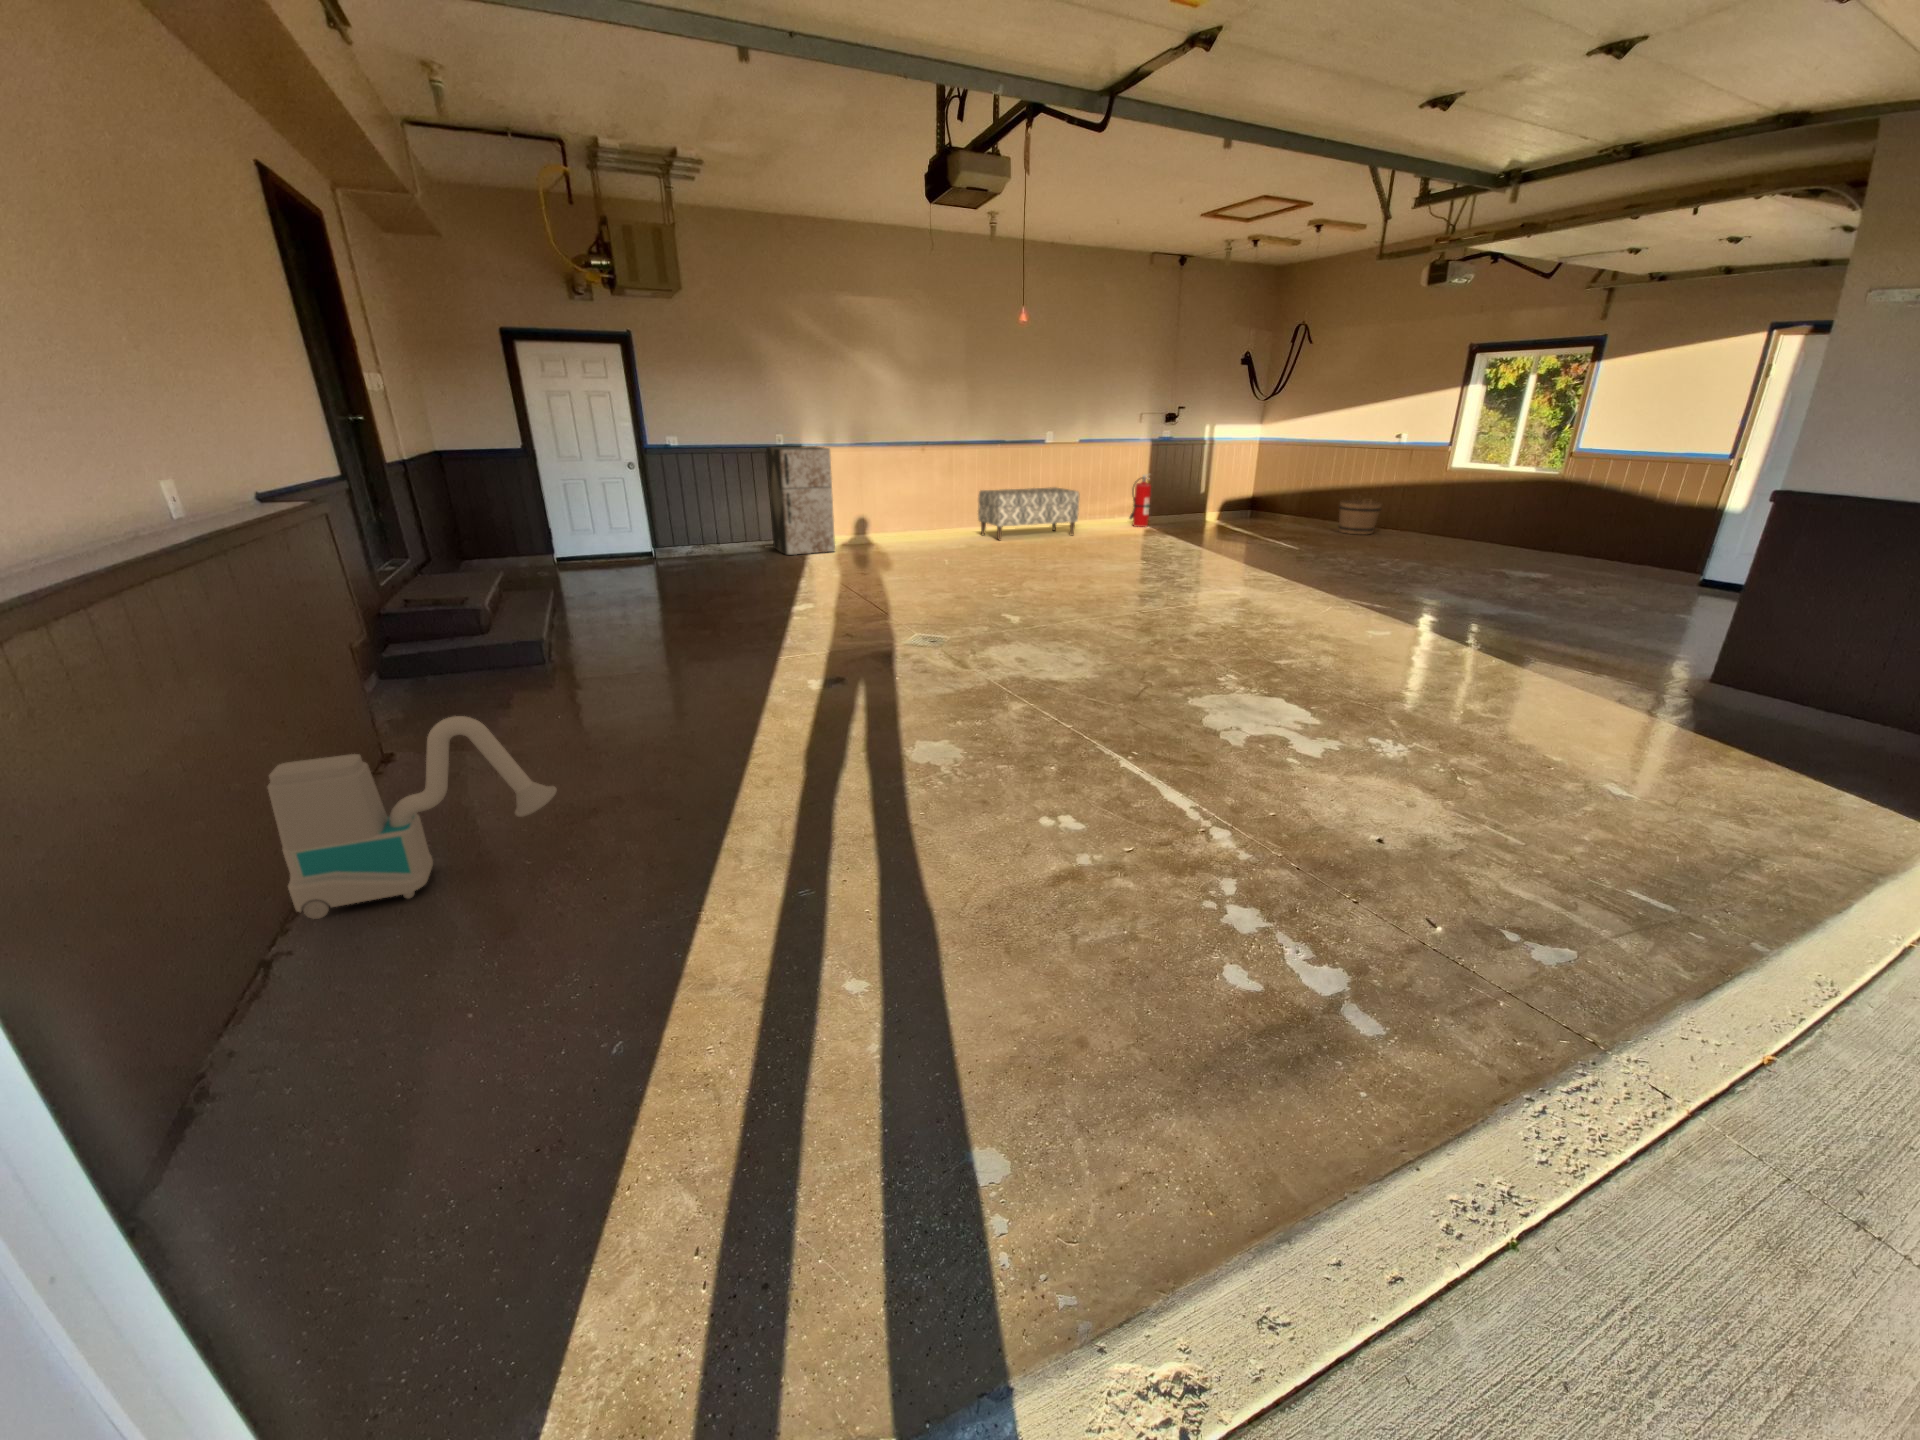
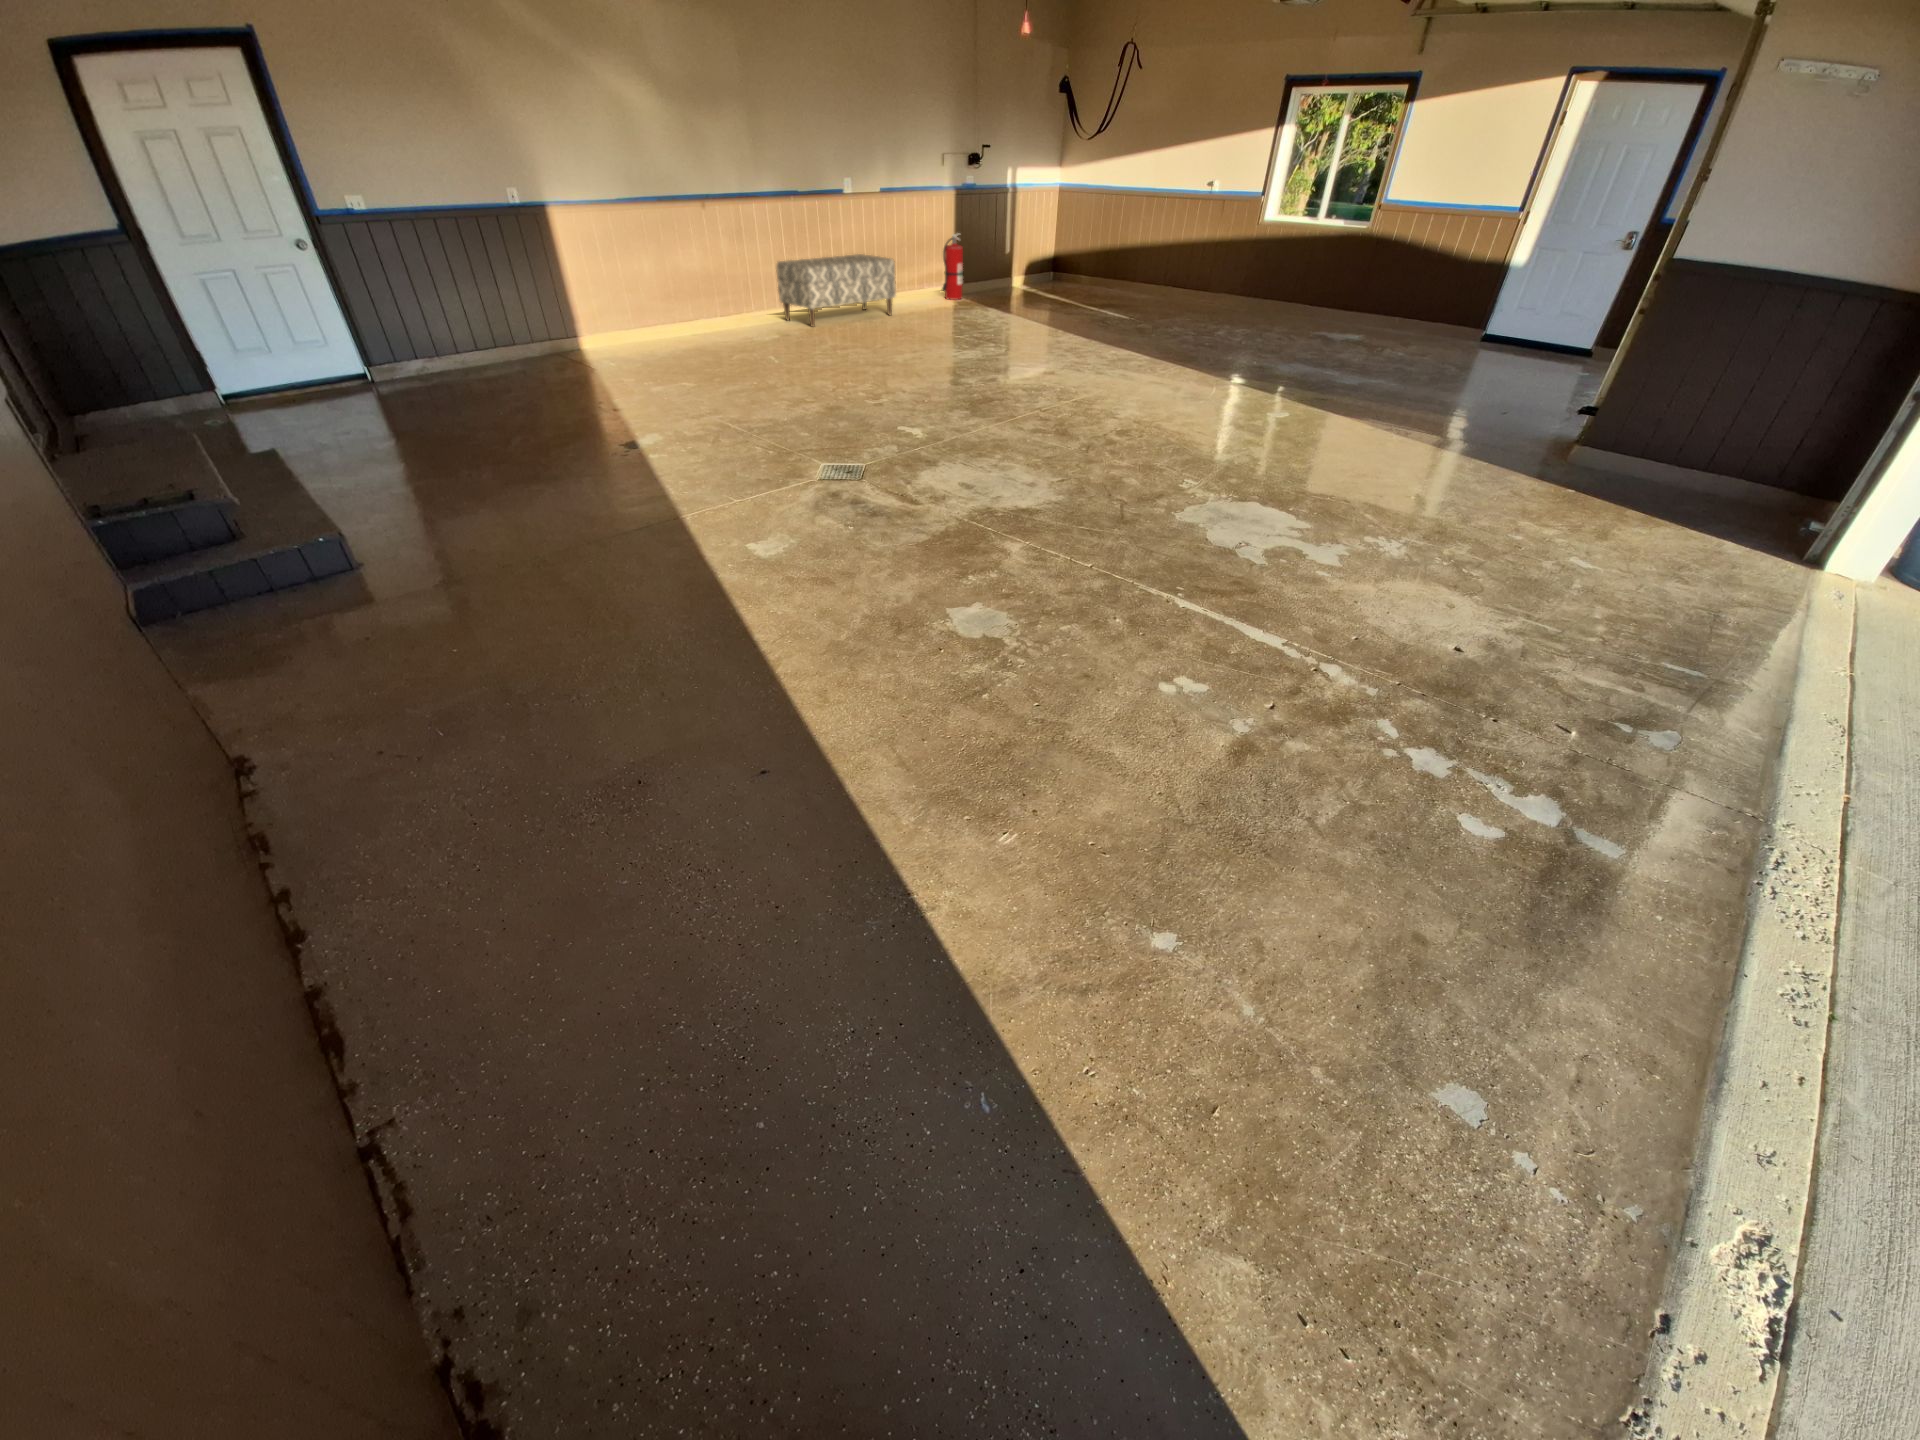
storage cabinet: present [766,446,835,555] -> none [496,206,623,364]
bucket: present [1339,496,1382,534] -> none [1155,253,1198,299]
vacuum cleaner: present [268,716,557,919] -> none [265,703,656,1026]

